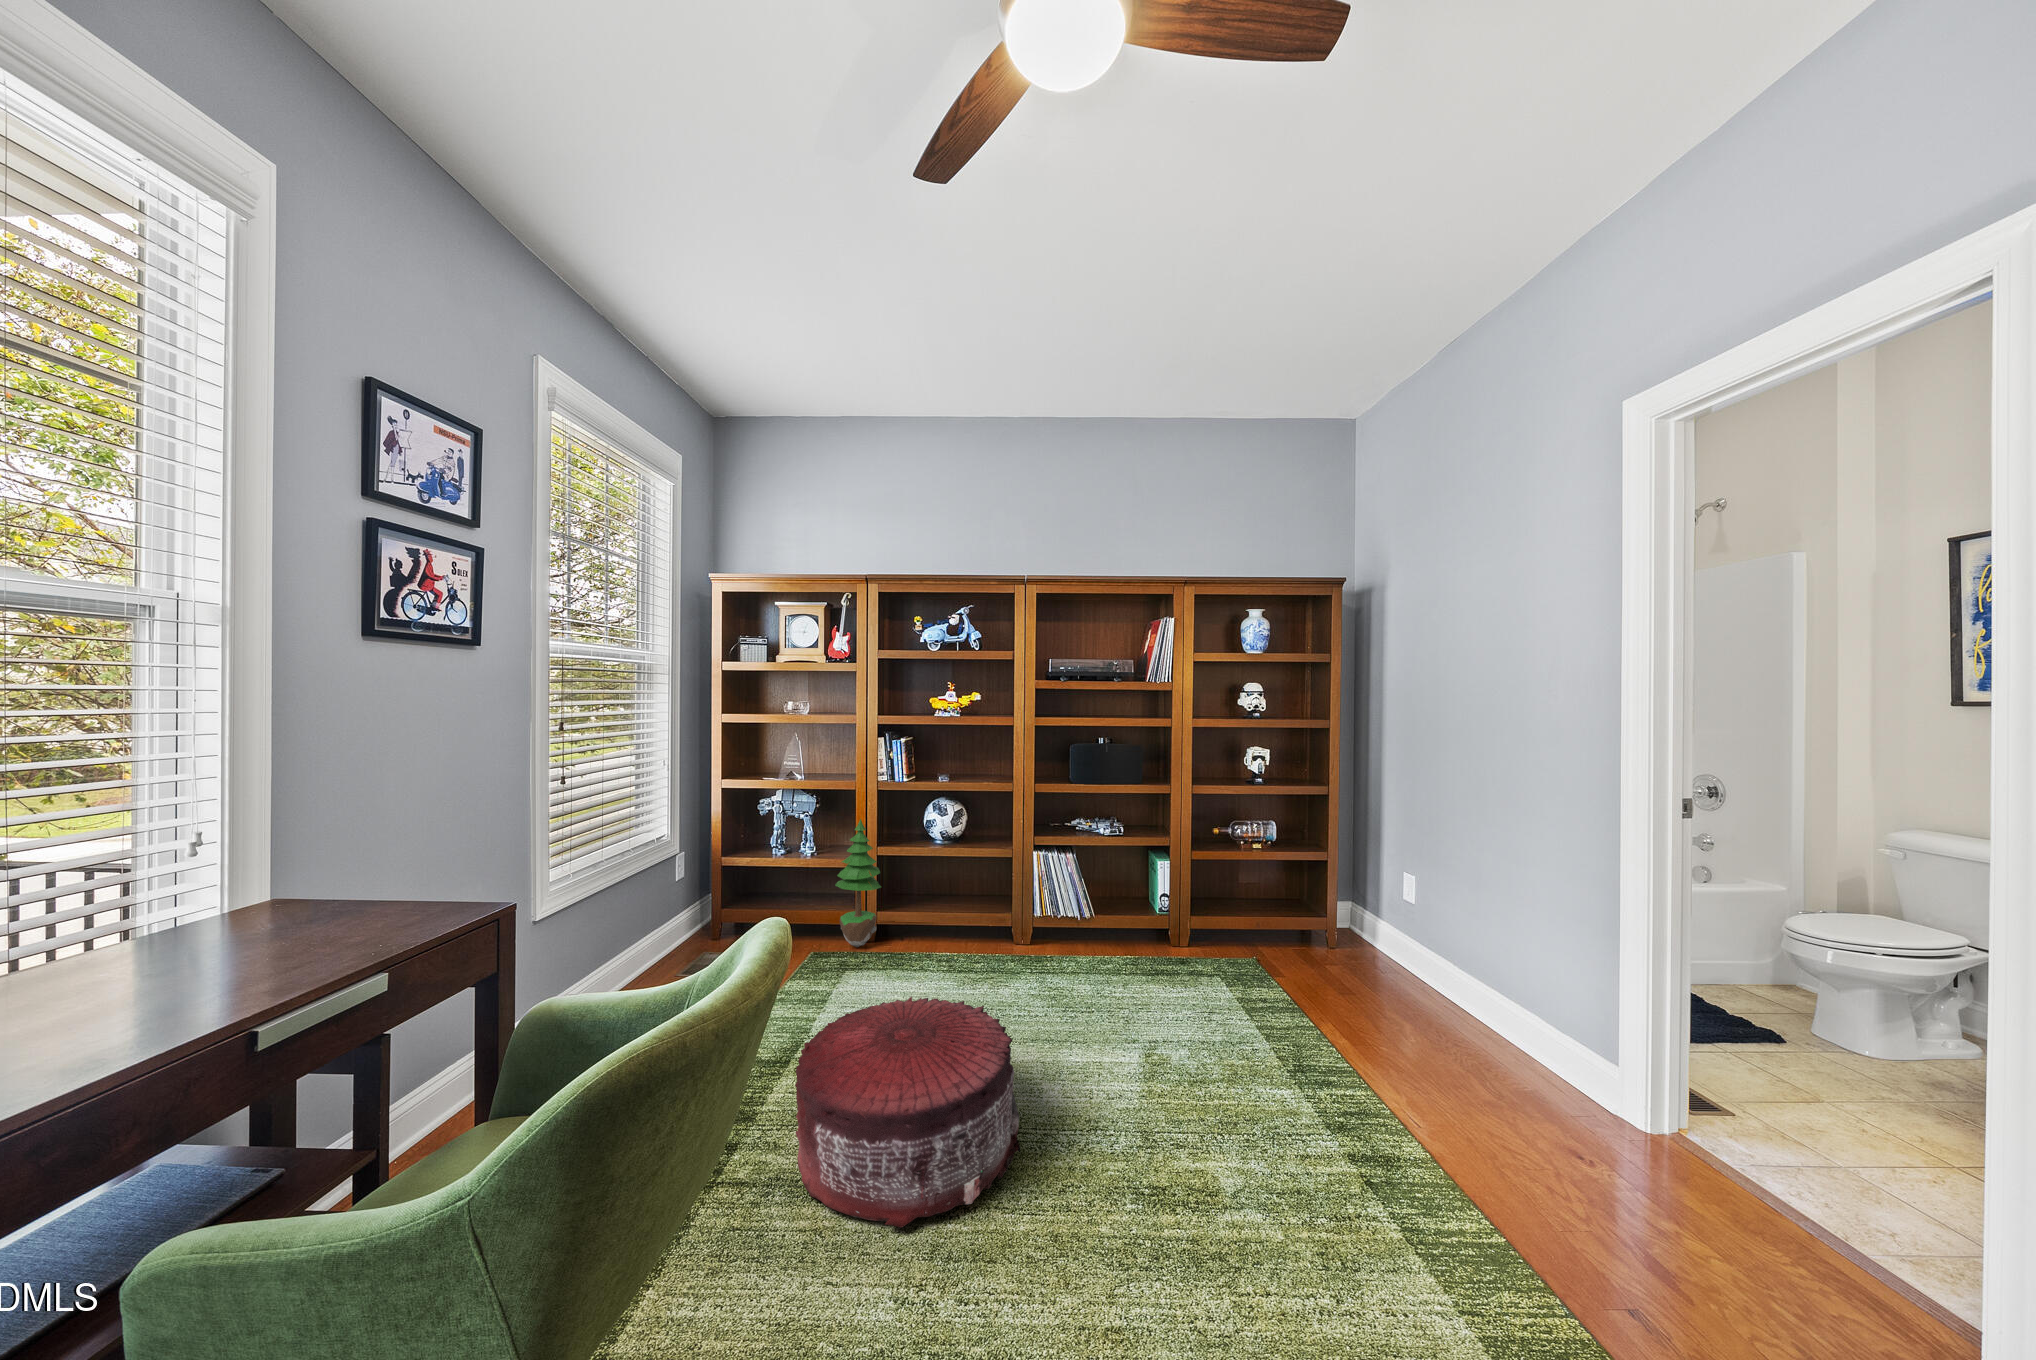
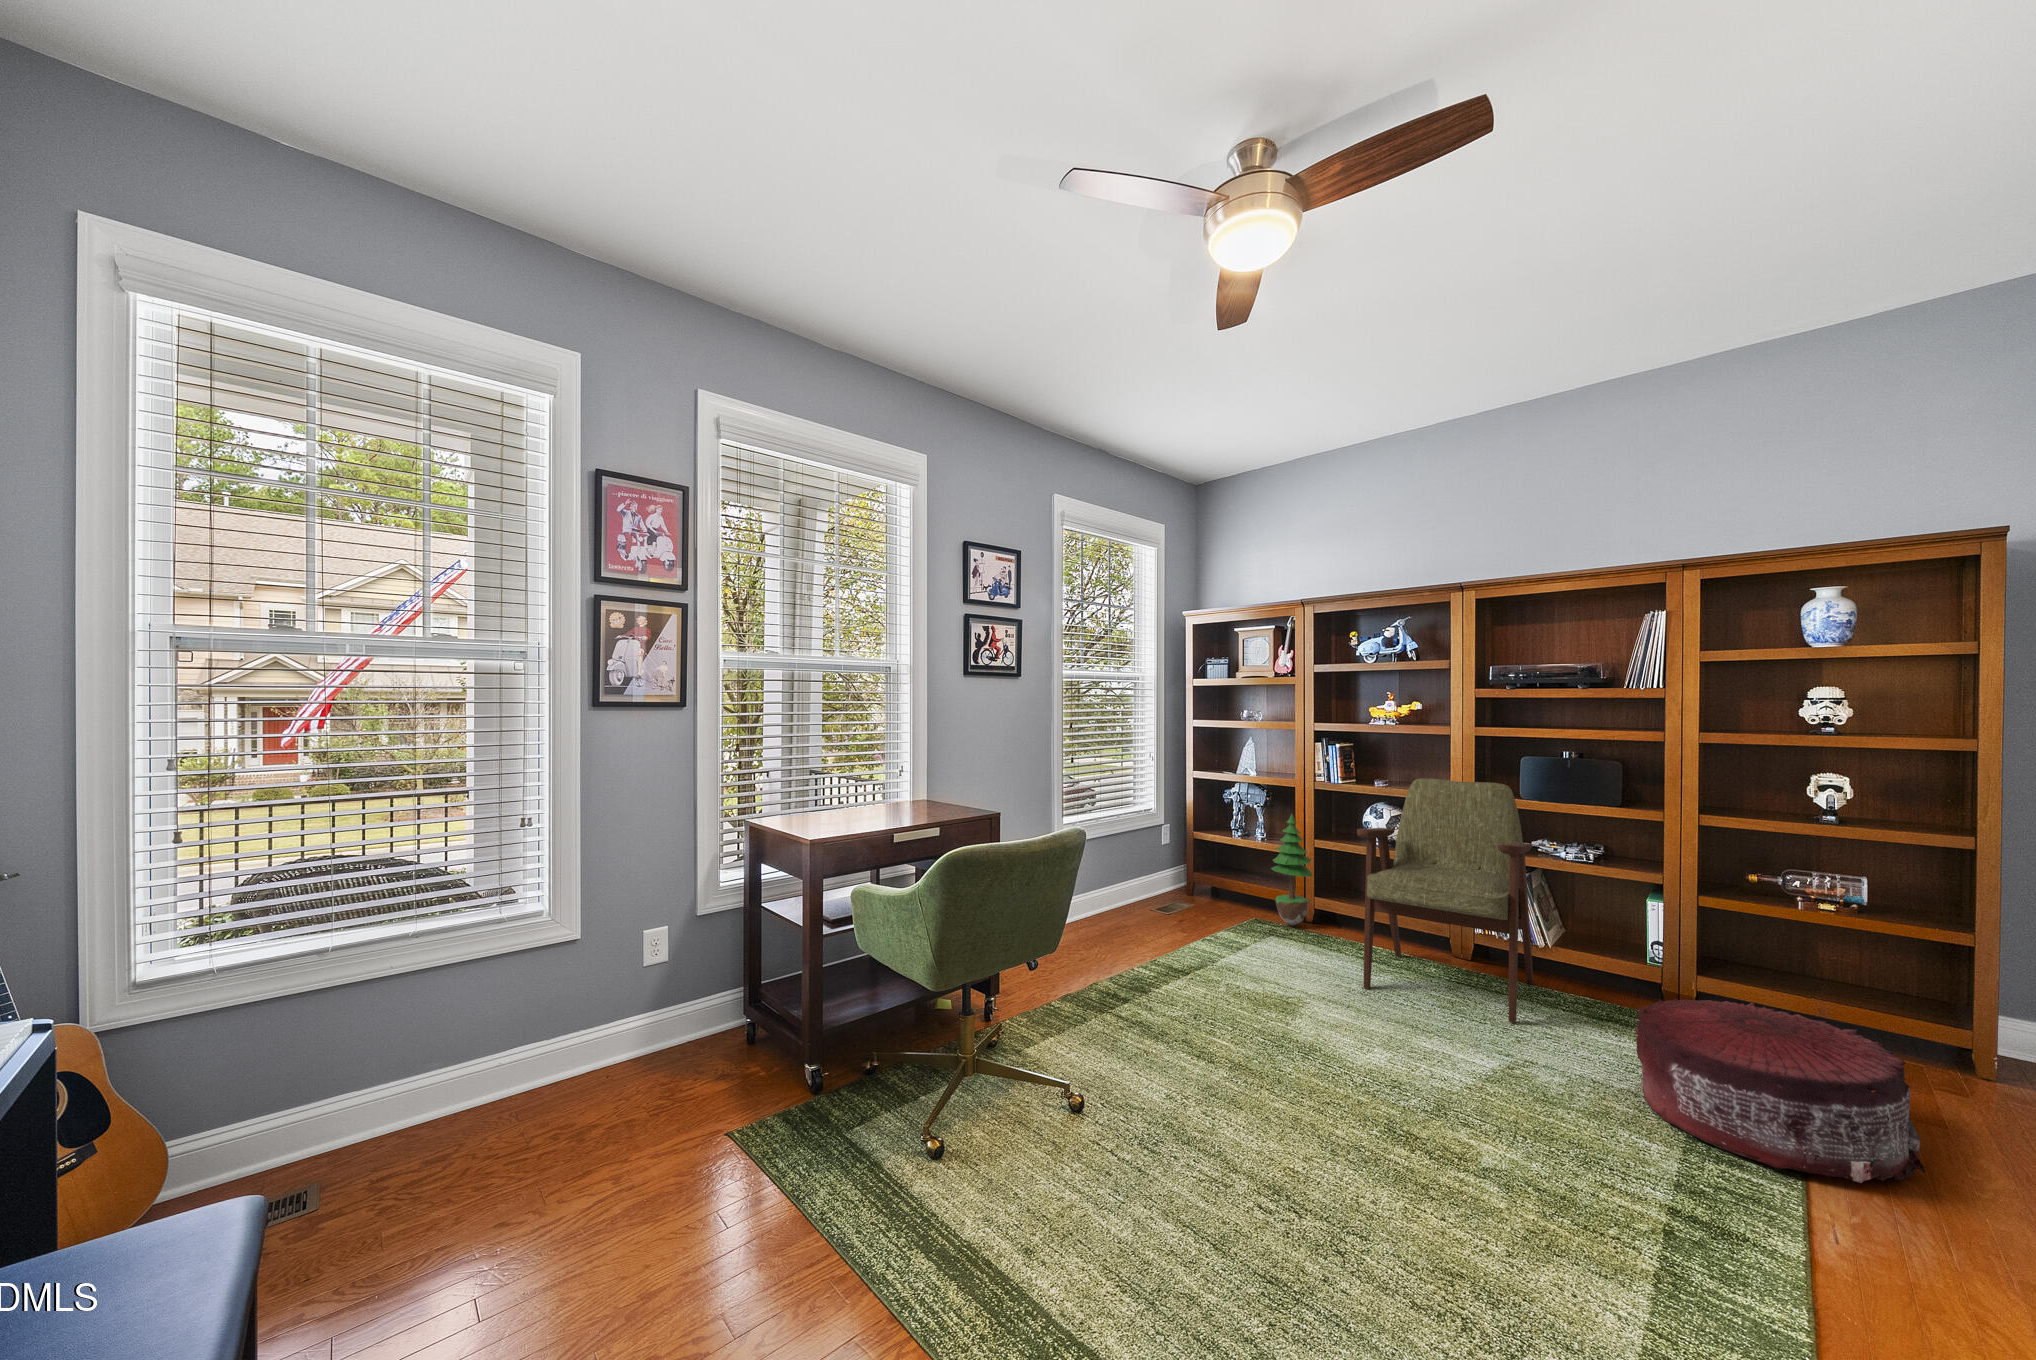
armchair: none [973,770,1128,1010] -> present [1357,778,1533,1023]
pouf: present [795,996,1021,1228] -> present [1635,999,1925,1183]

